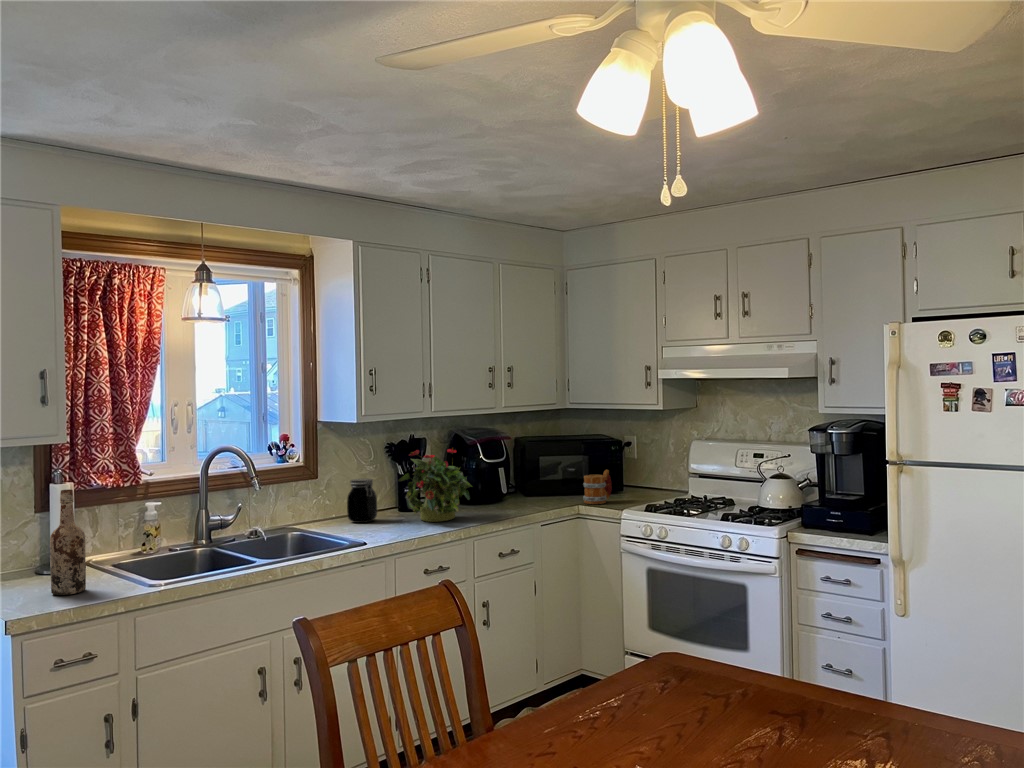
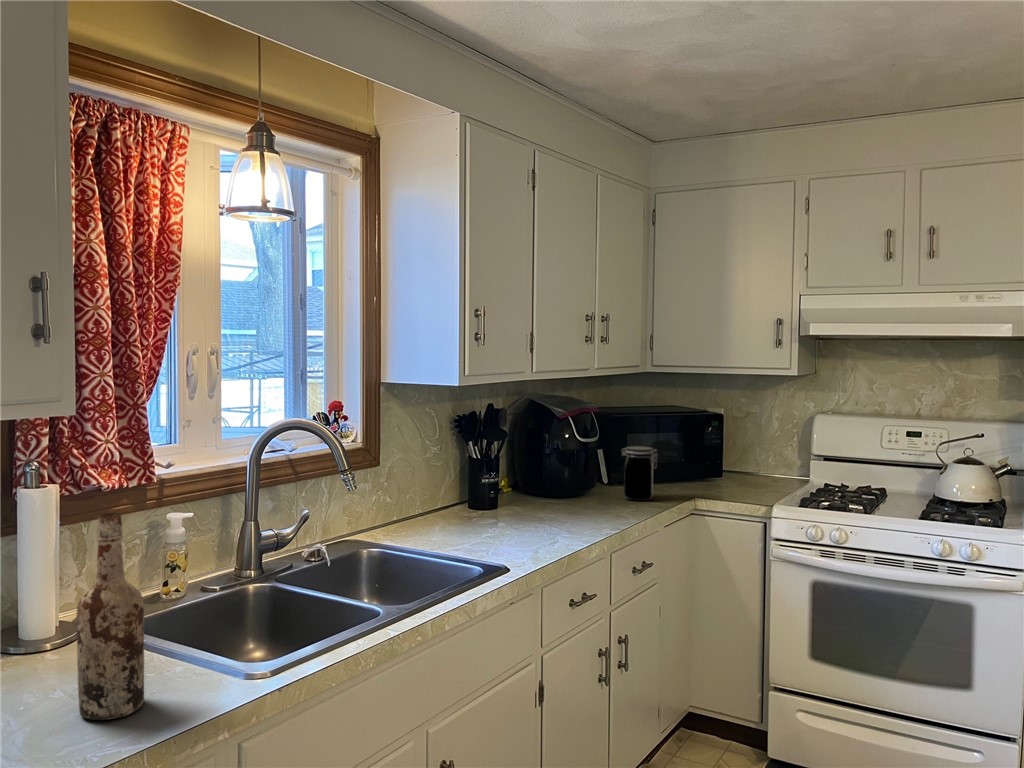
potted plant: present [398,449,472,522] -> none [498,421,601,524]
mug: present [583,470,612,504] -> none [689,448,720,493]
jar: present [347,478,377,523] -> present [622,446,658,501]

